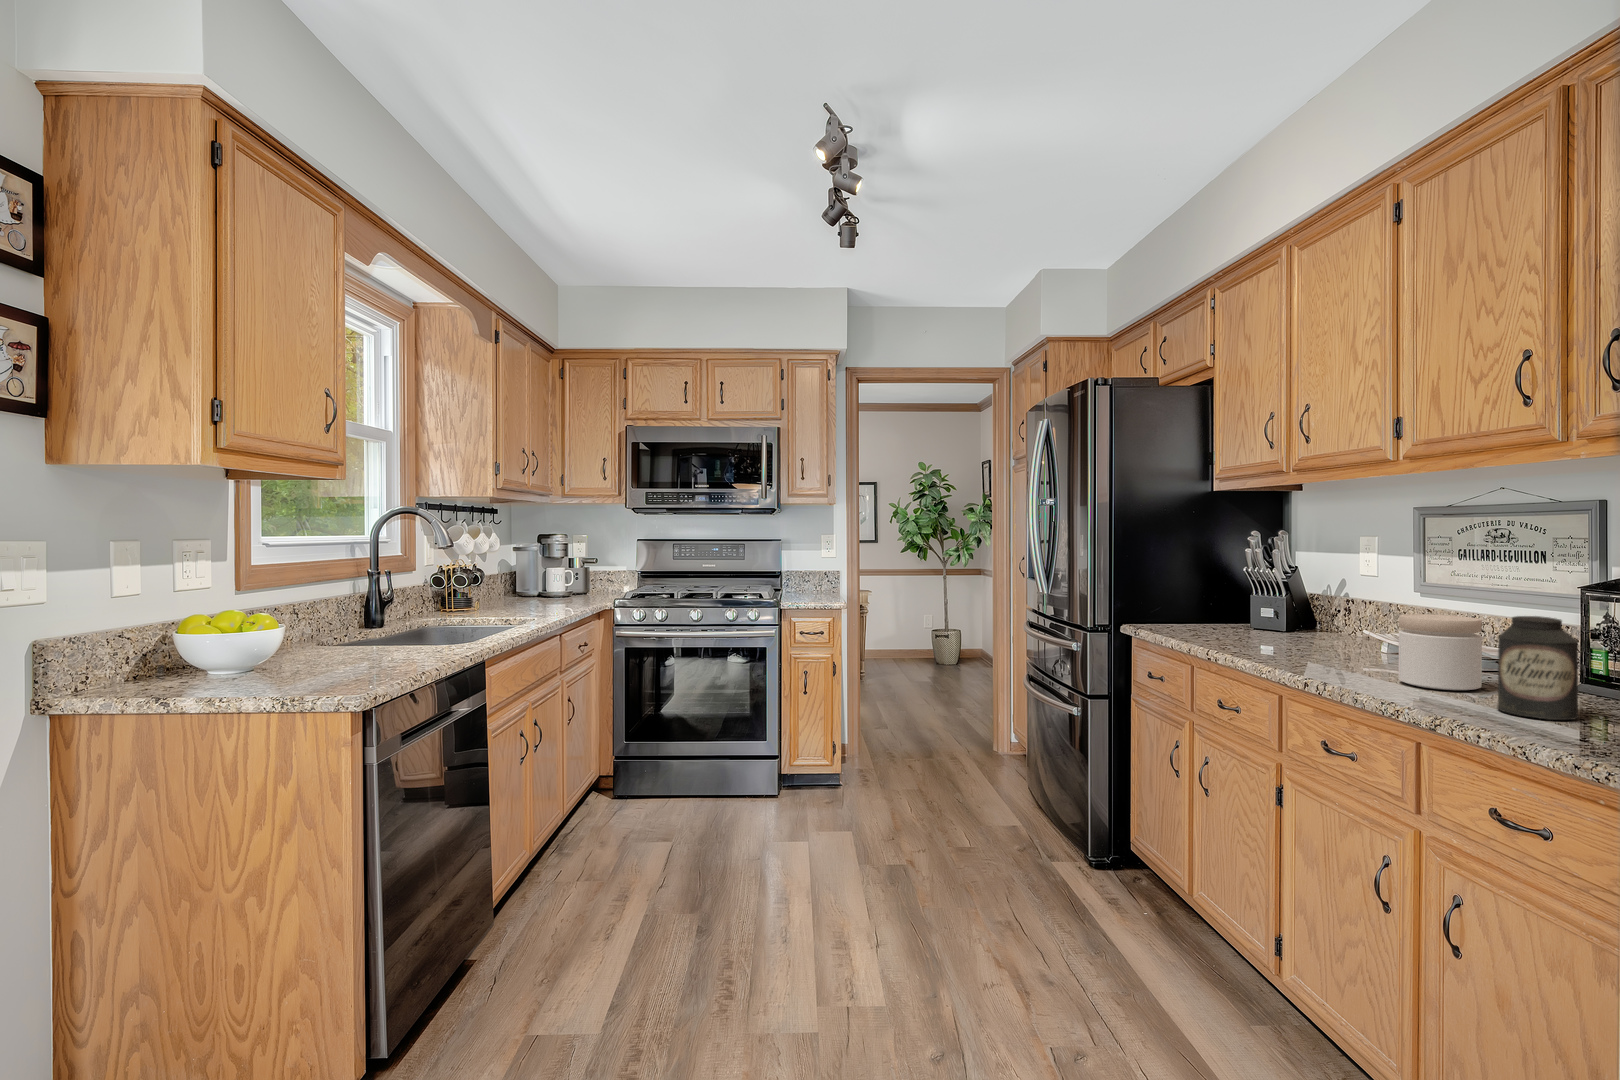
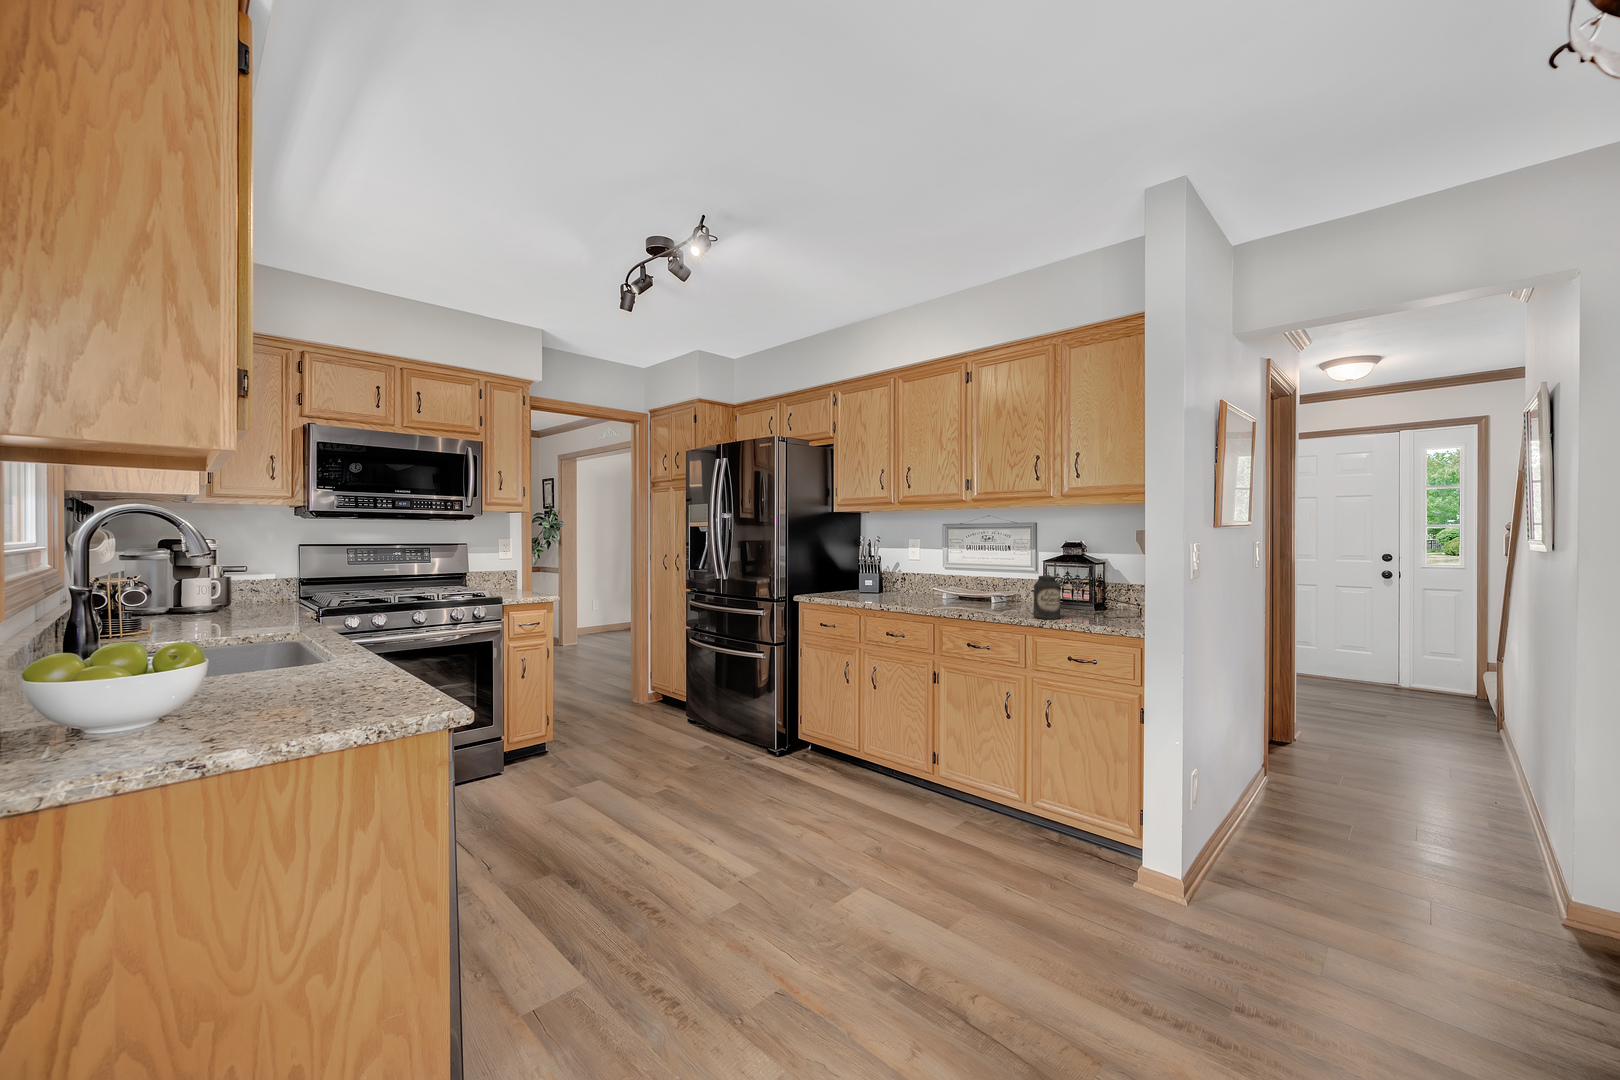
jar: present [1398,614,1482,690] -> none [981,578,1013,613]

